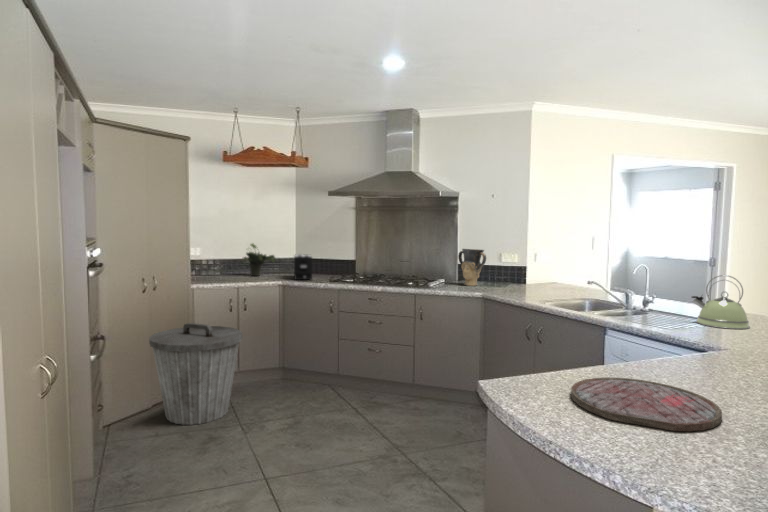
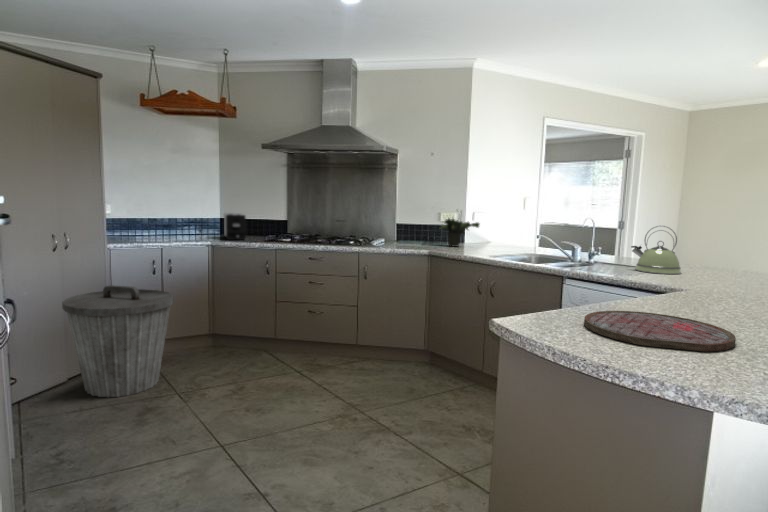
potted plant: present [244,244,275,276] -> present [441,218,479,247]
vase: present [458,249,486,286] -> none [398,207,427,245]

